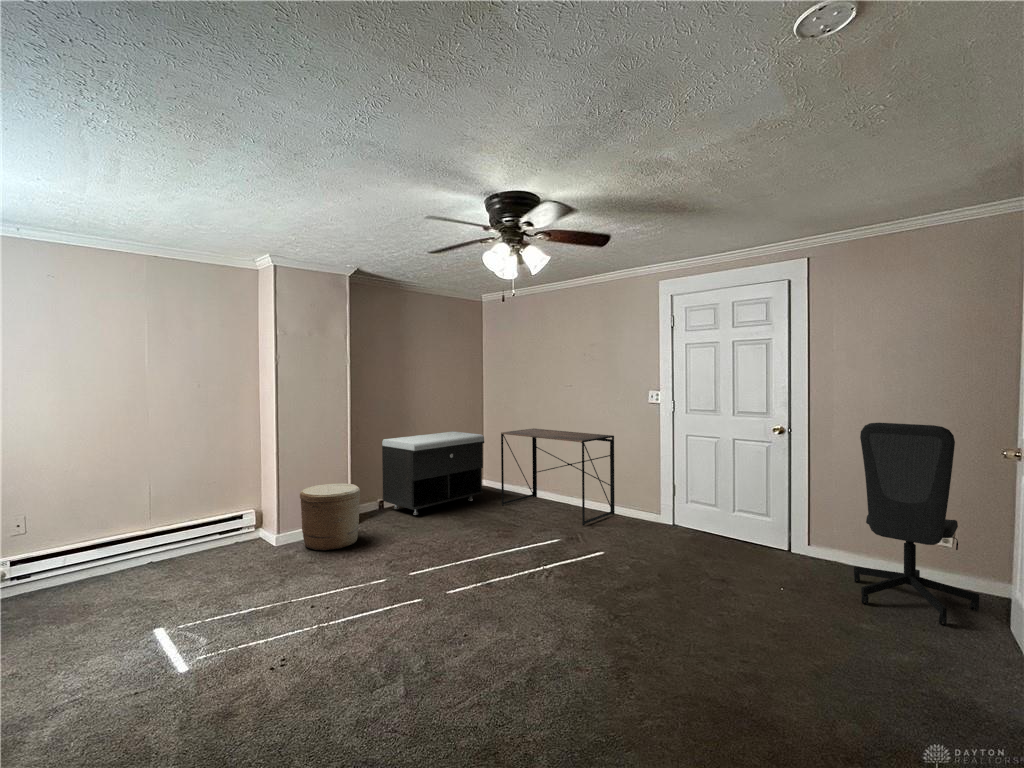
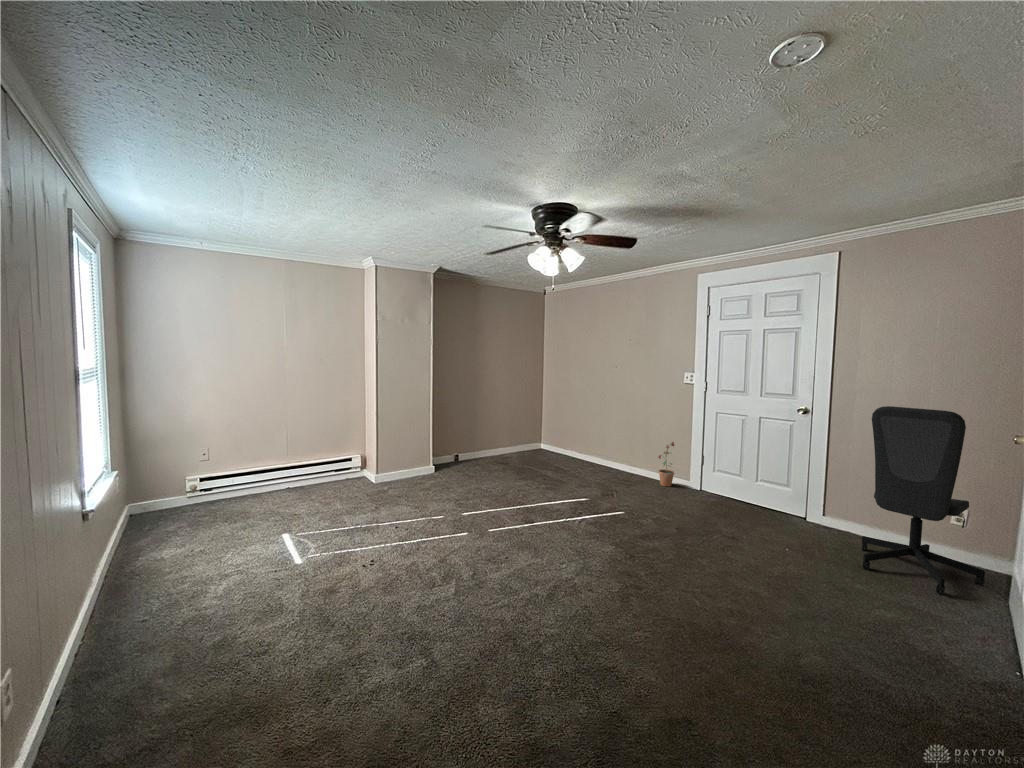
desk: present [501,428,615,526] -> none [555,402,653,485]
storage bench: present [382,432,484,515] -> none [460,402,543,467]
potted plant: none [623,471,643,524] -> present [659,442,674,486]
woven basket: present [300,484,360,551] -> none [394,438,439,489]

